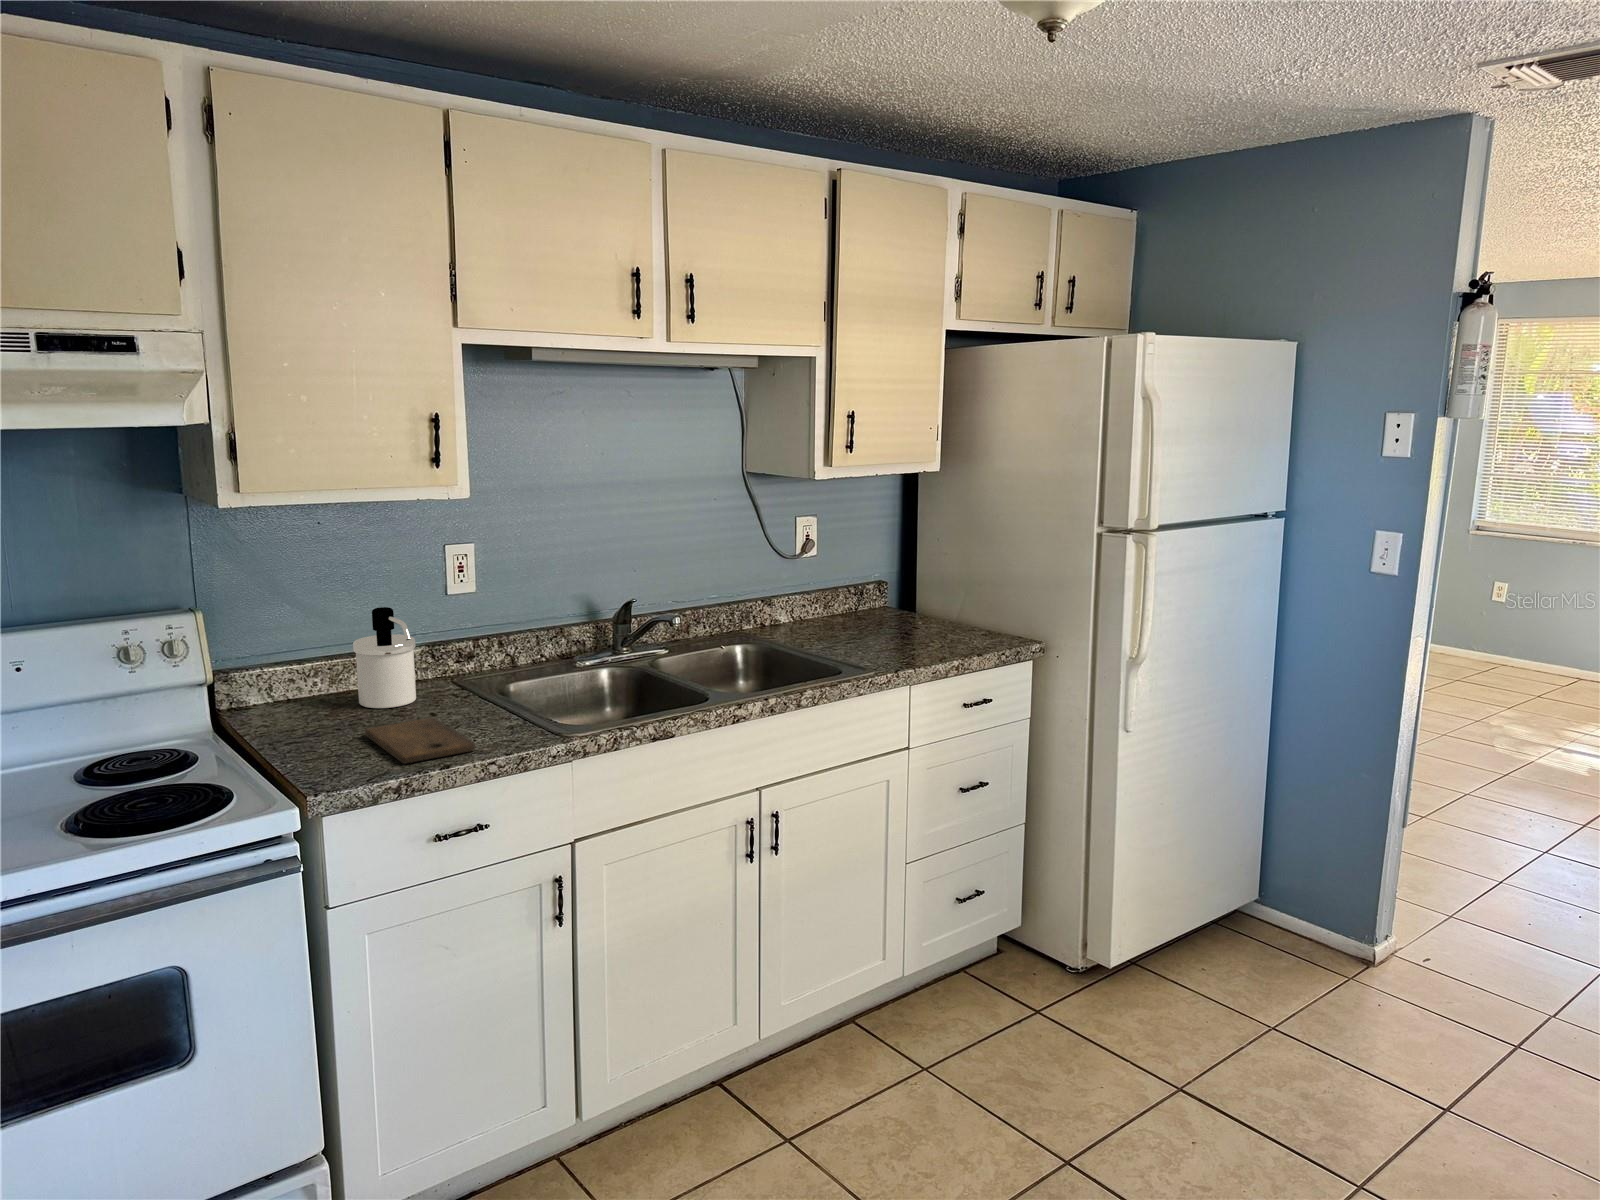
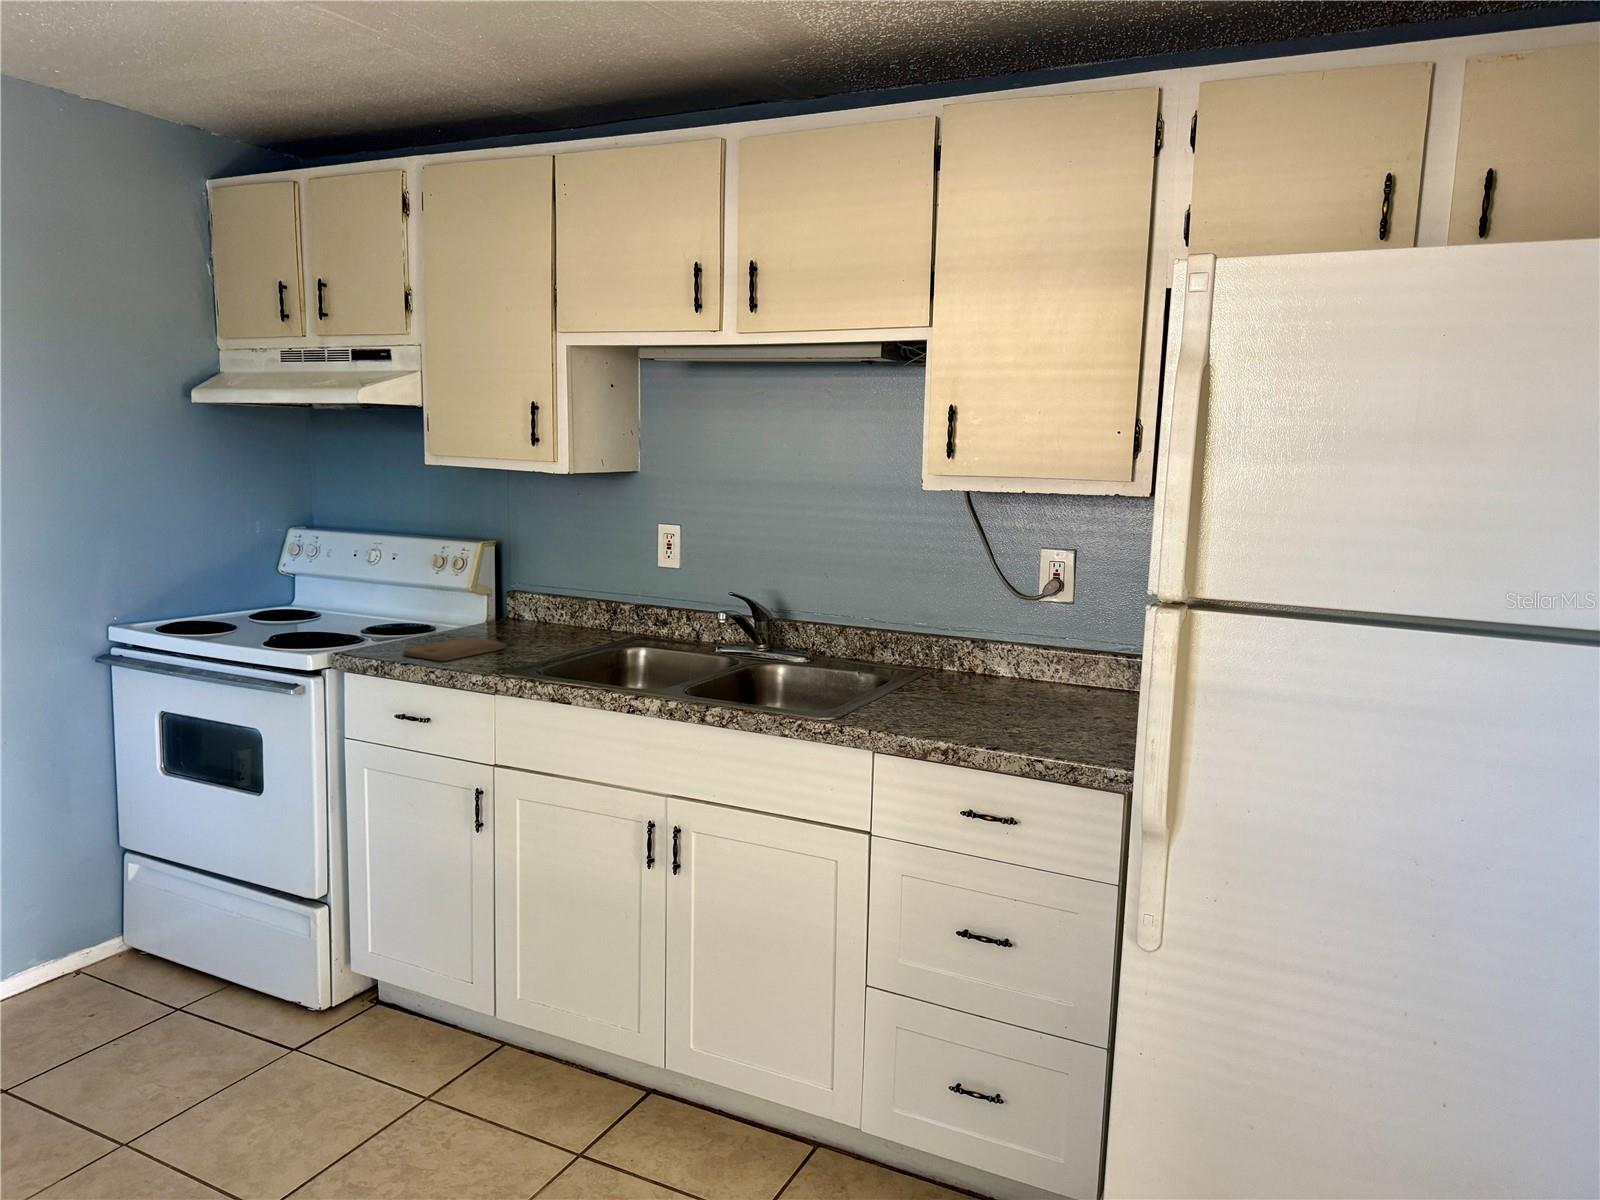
soap dispenser: present [353,607,416,708] -> none [530,560,586,639]

